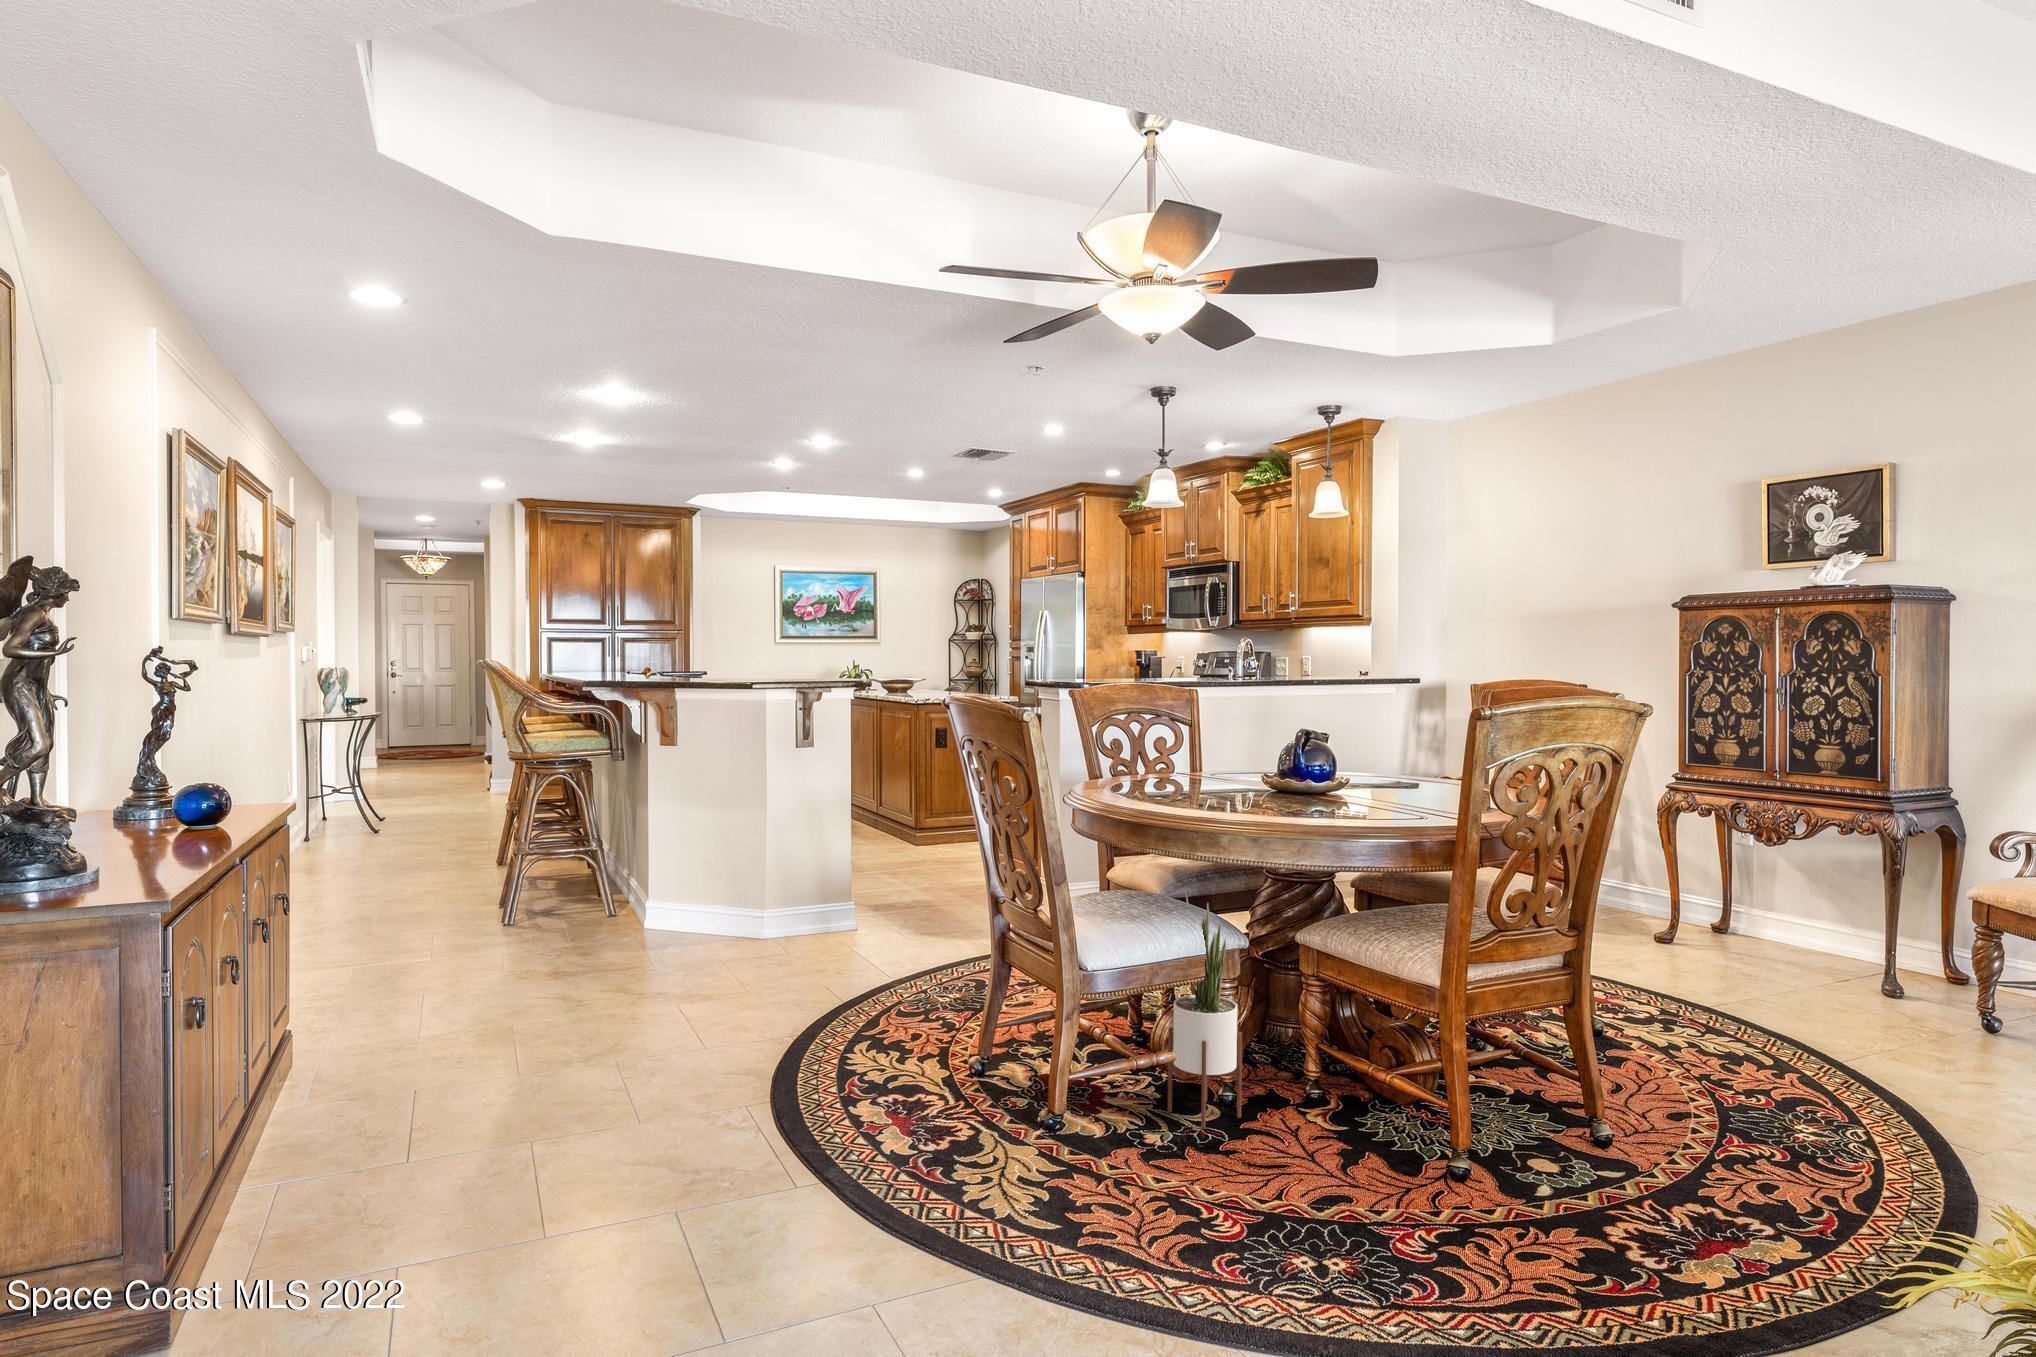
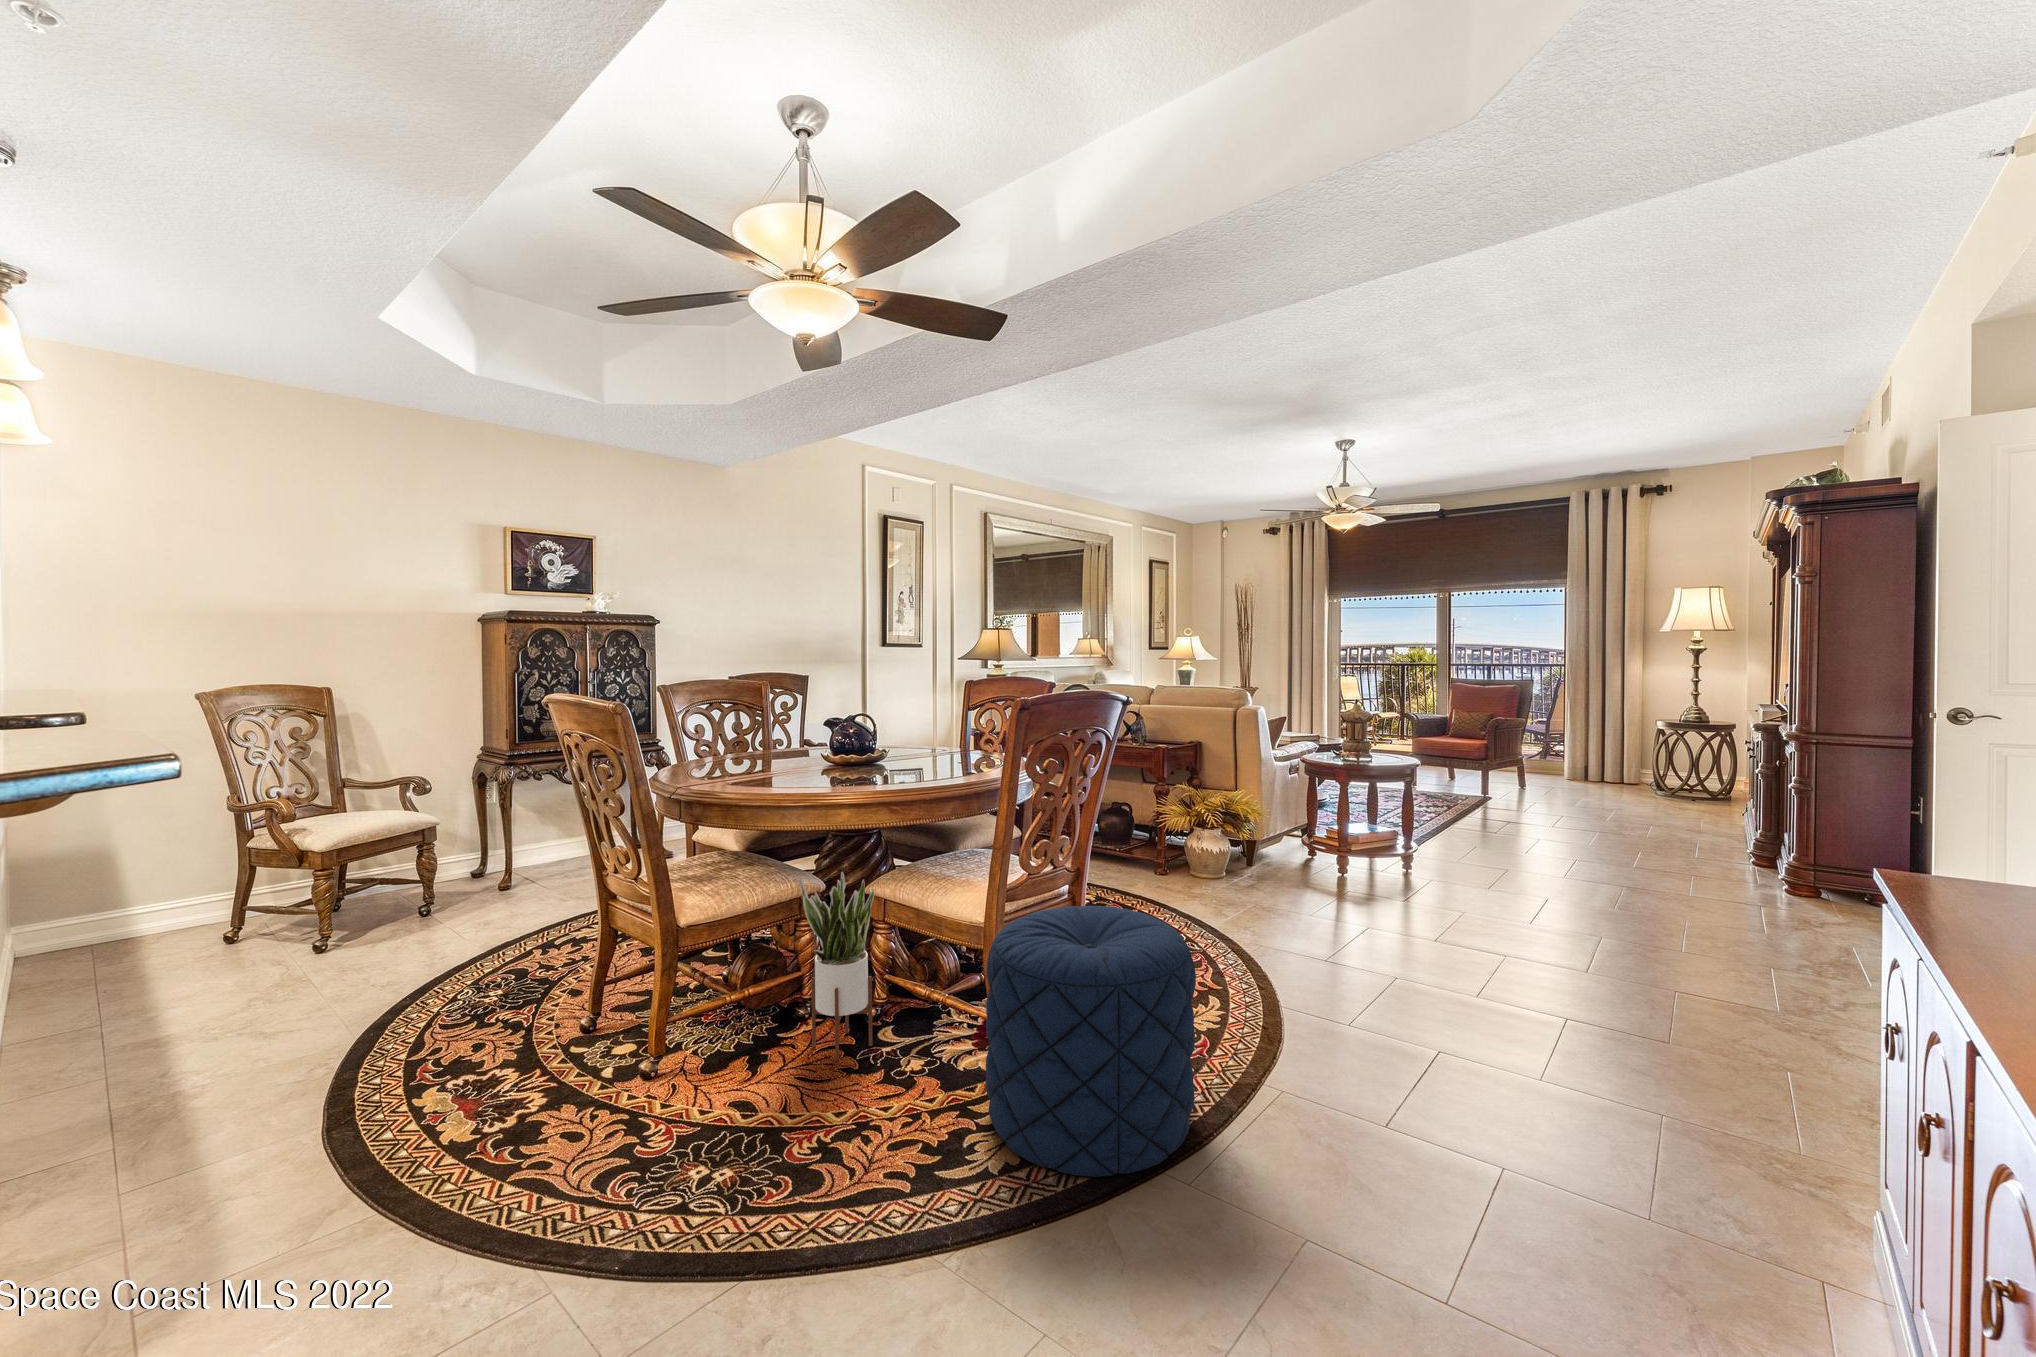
pouf: none [846,969,1120,1309] -> present [986,906,1196,1177]

